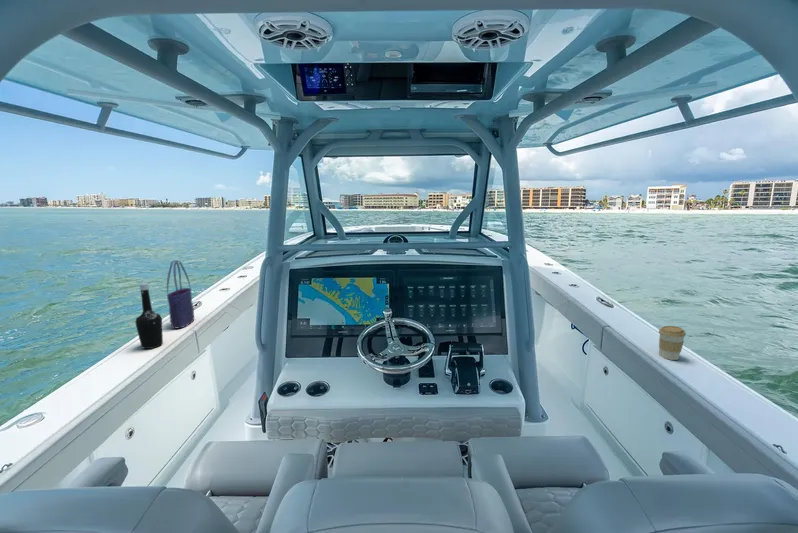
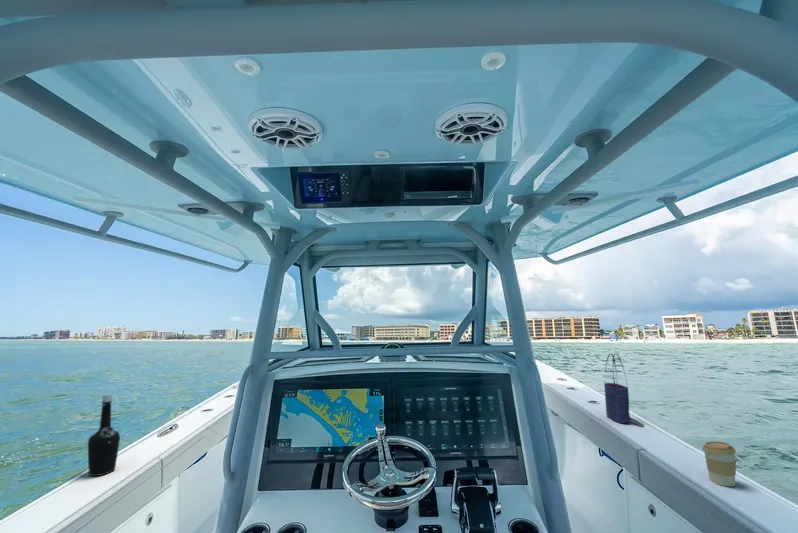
tote bag: present [167,261,194,328] -> present [604,354,630,423]

